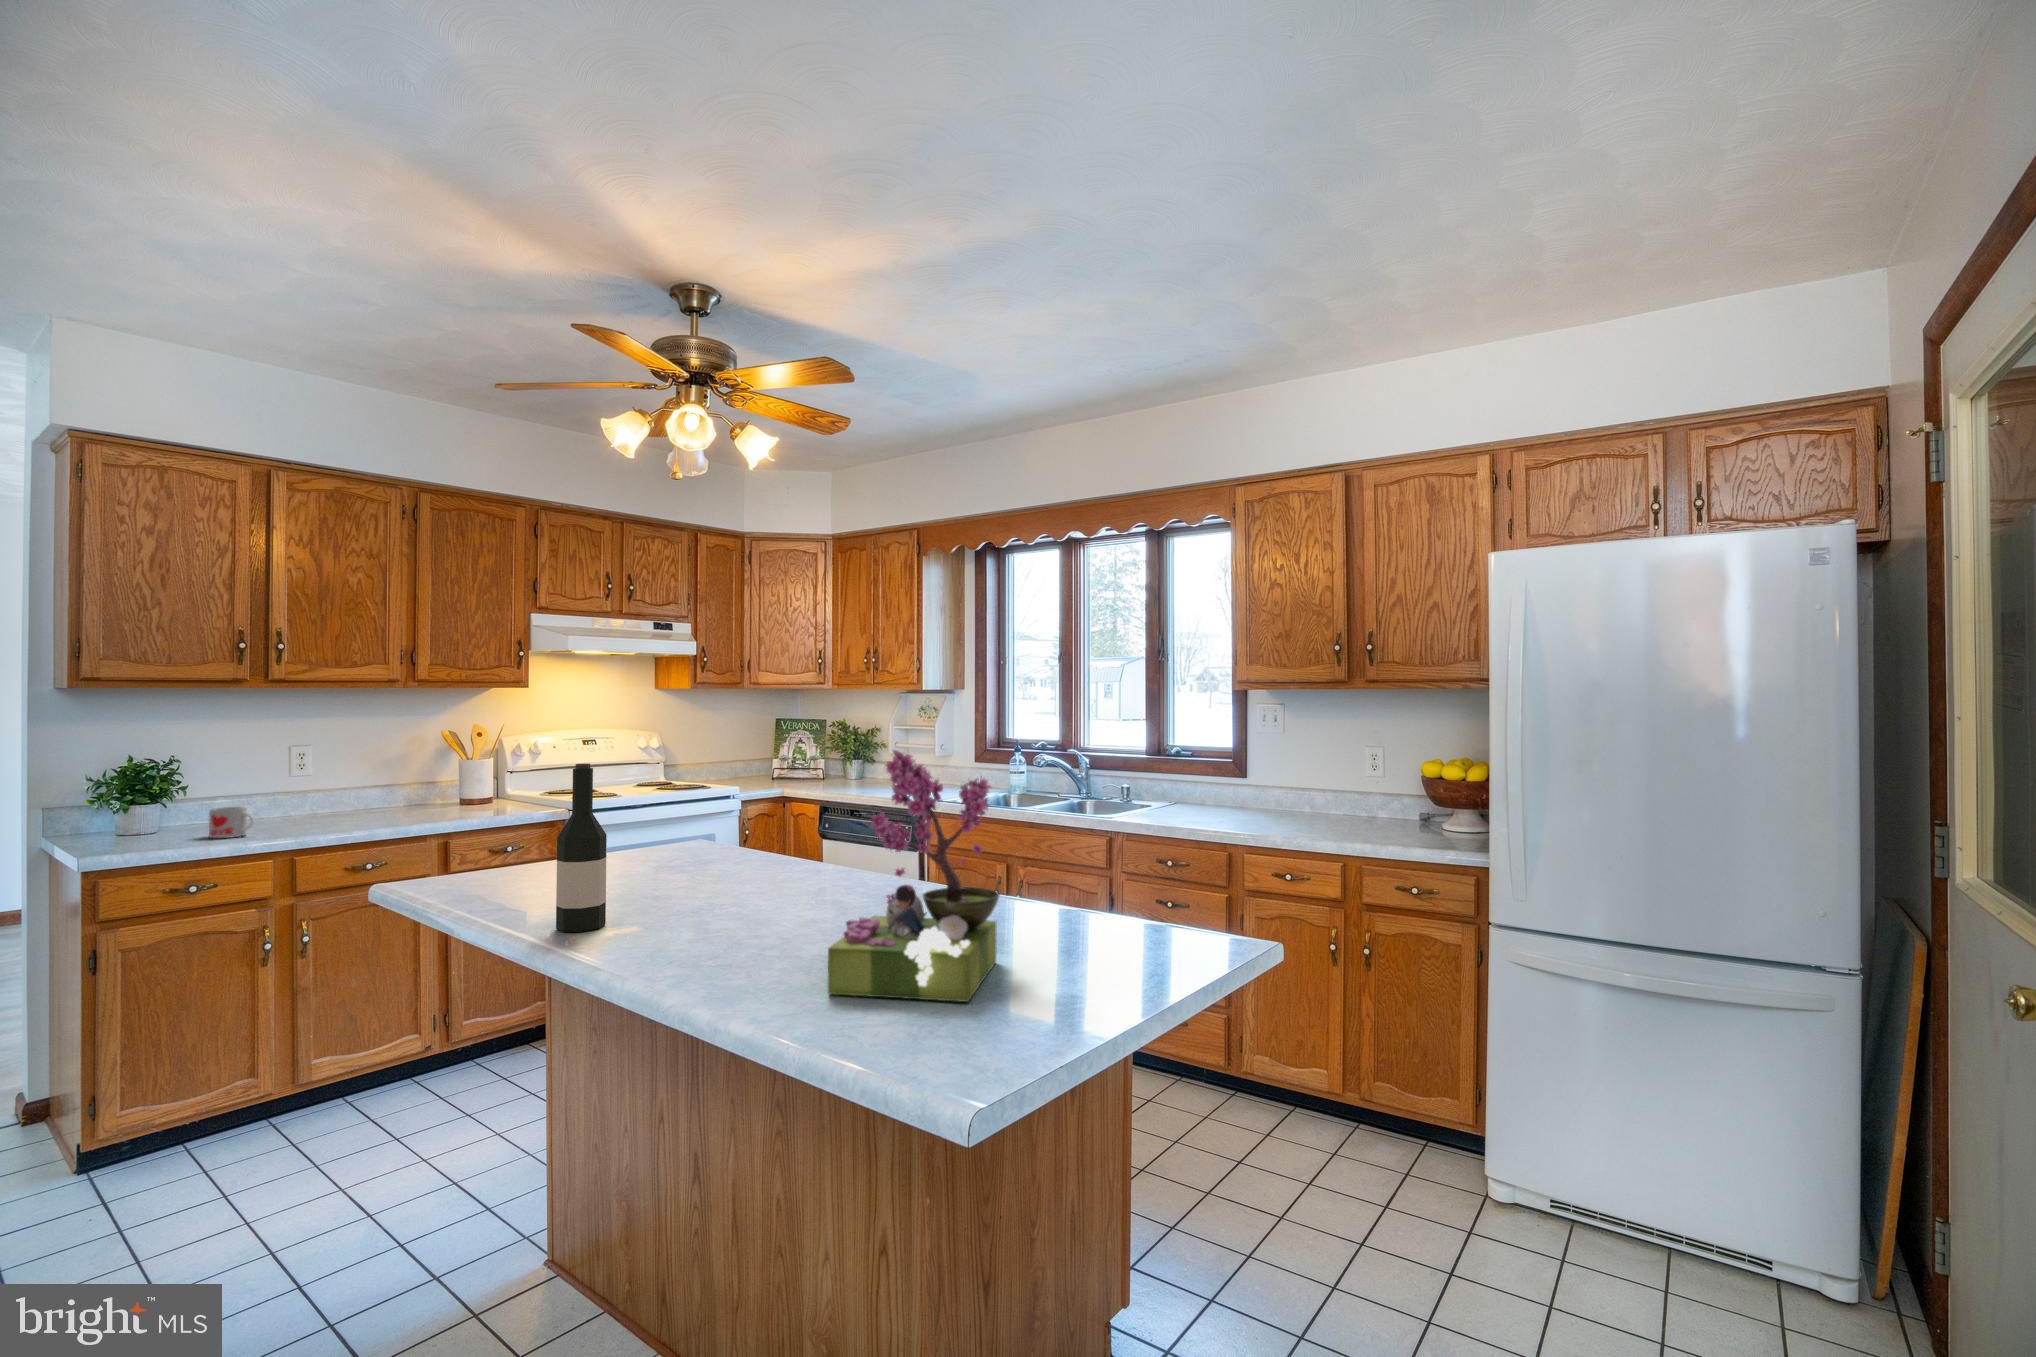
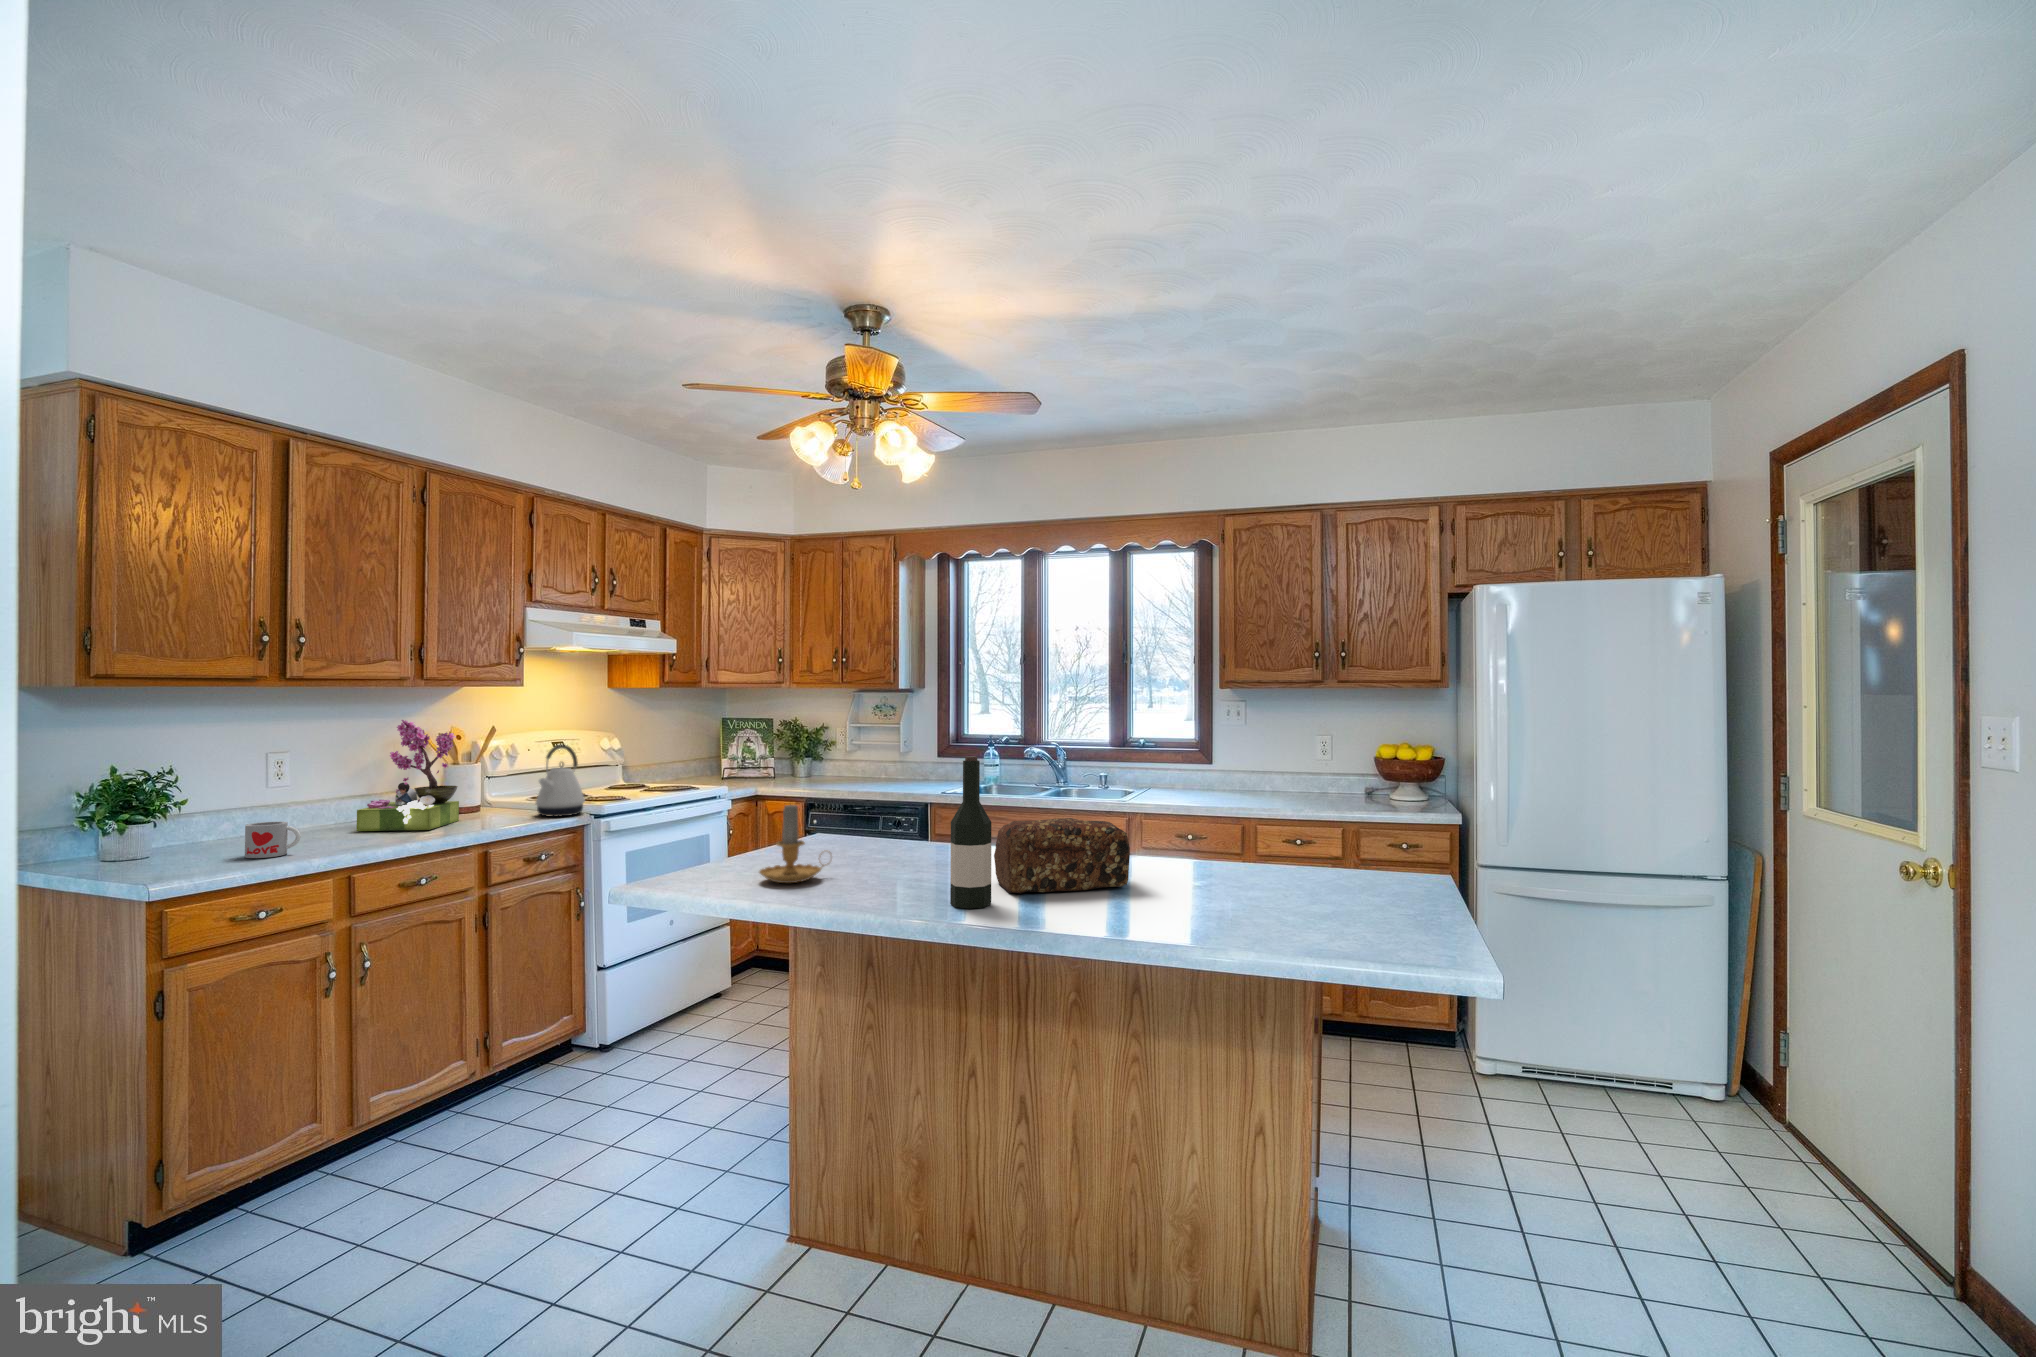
kettle: none [503,743,555,812] -> present [536,745,585,817]
flower arrangement: present [828,750,1000,1002] -> present [357,720,459,831]
candle: none [460,805,548,891] -> present [759,805,826,883]
bread loaf: none [644,837,808,921] -> present [994,818,1130,894]

